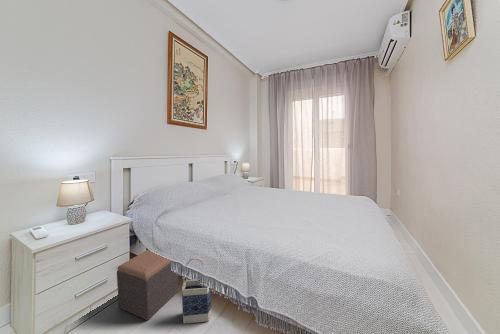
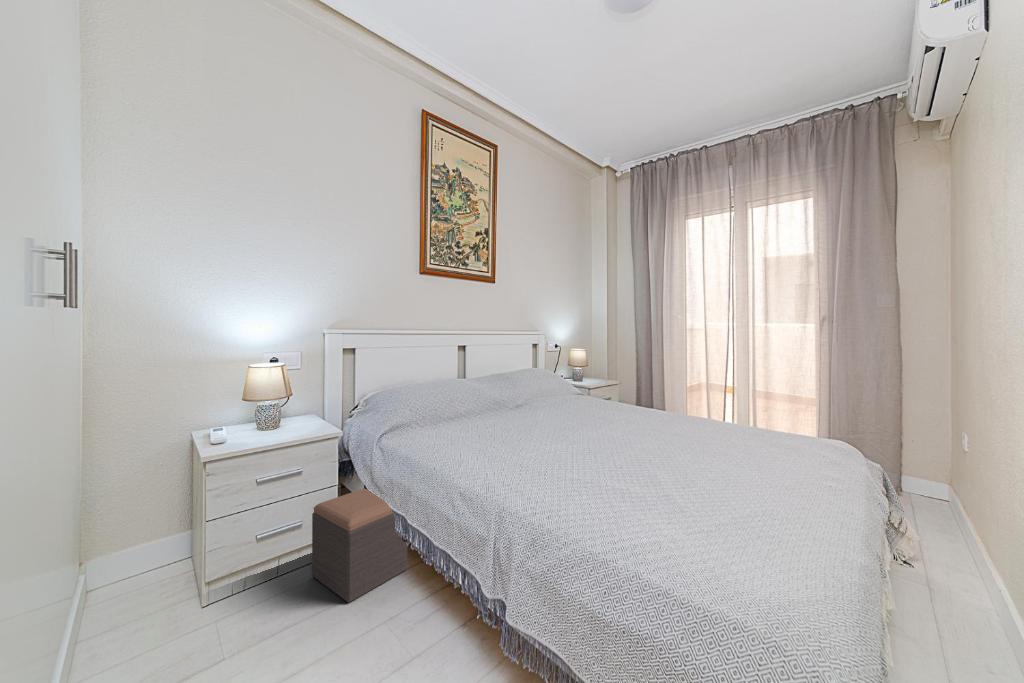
bag: present [182,257,211,324] -> none [402,504,451,626]

